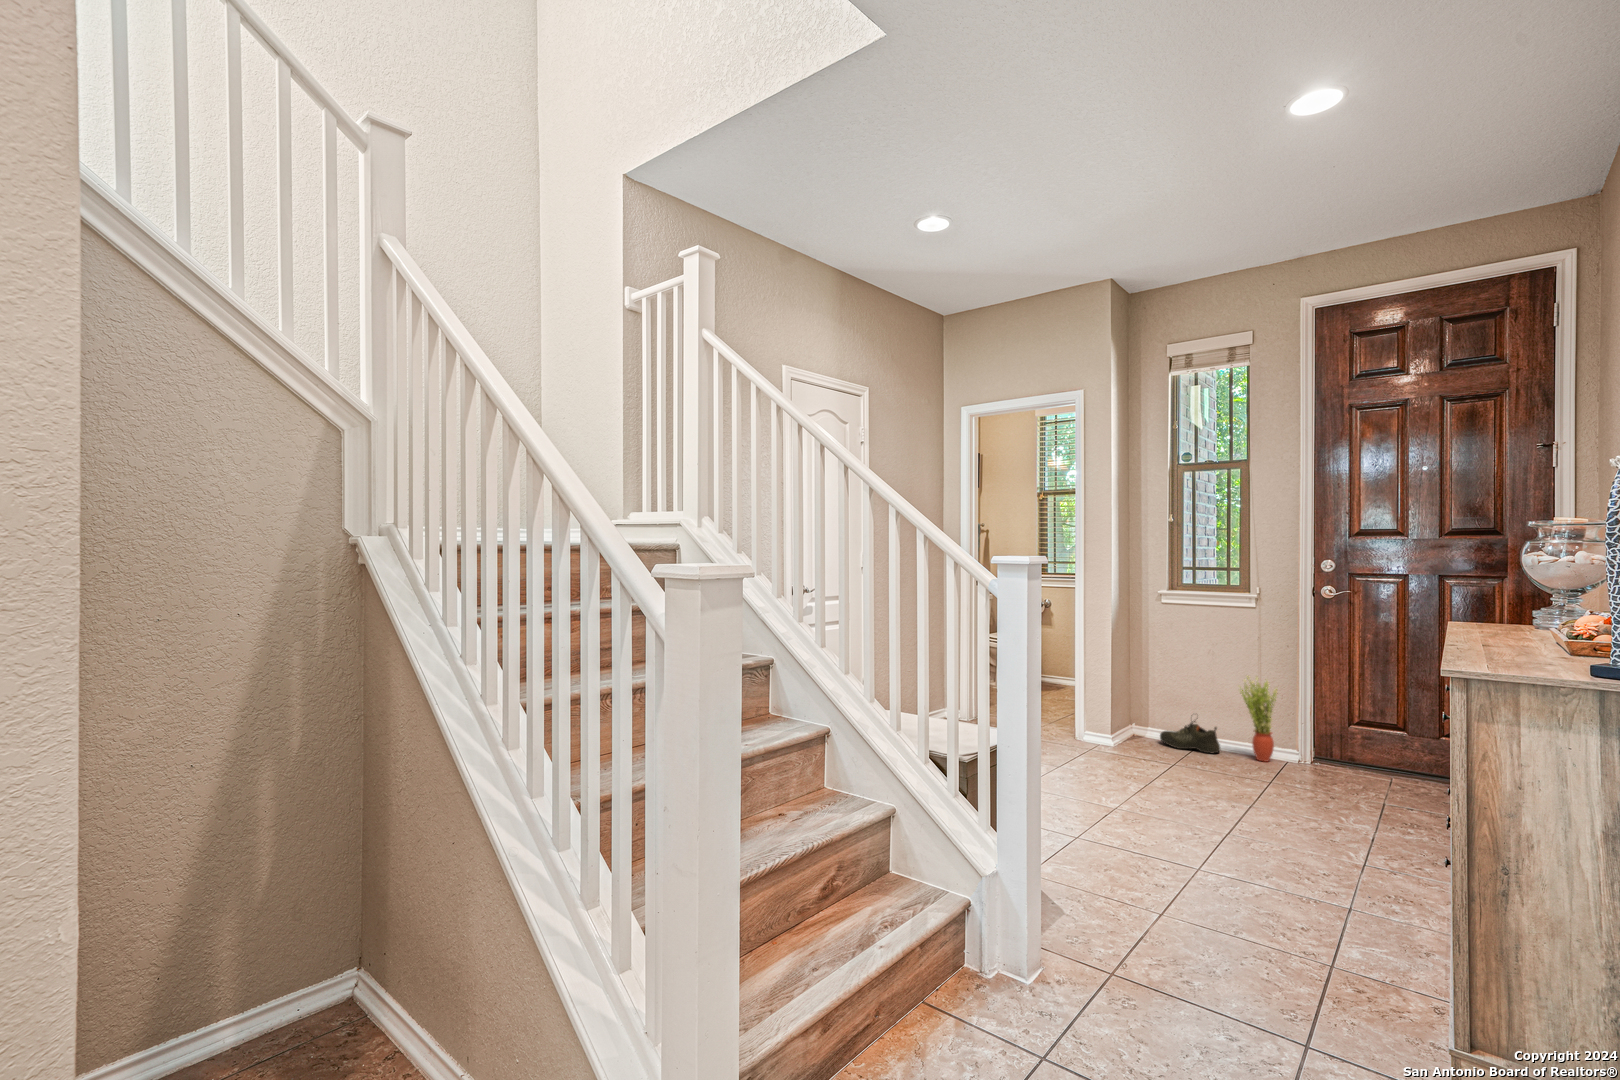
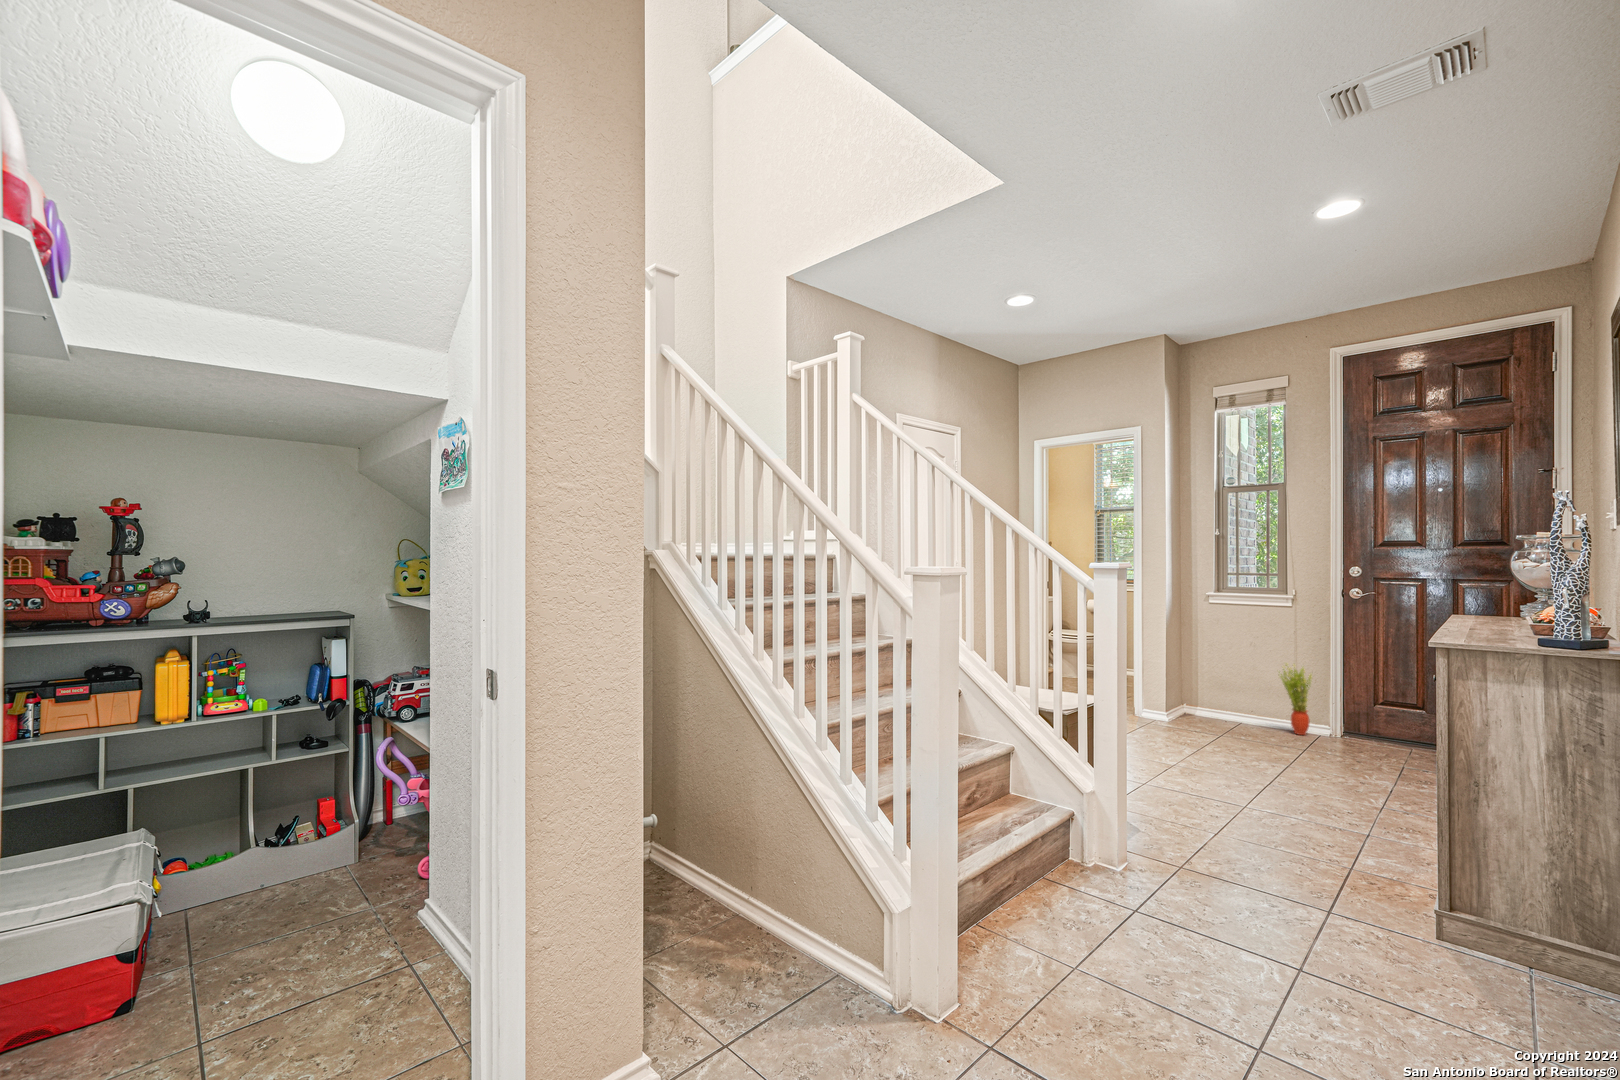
shoe: present [1160,721,1220,753] -> none [1209,695,1263,728]

